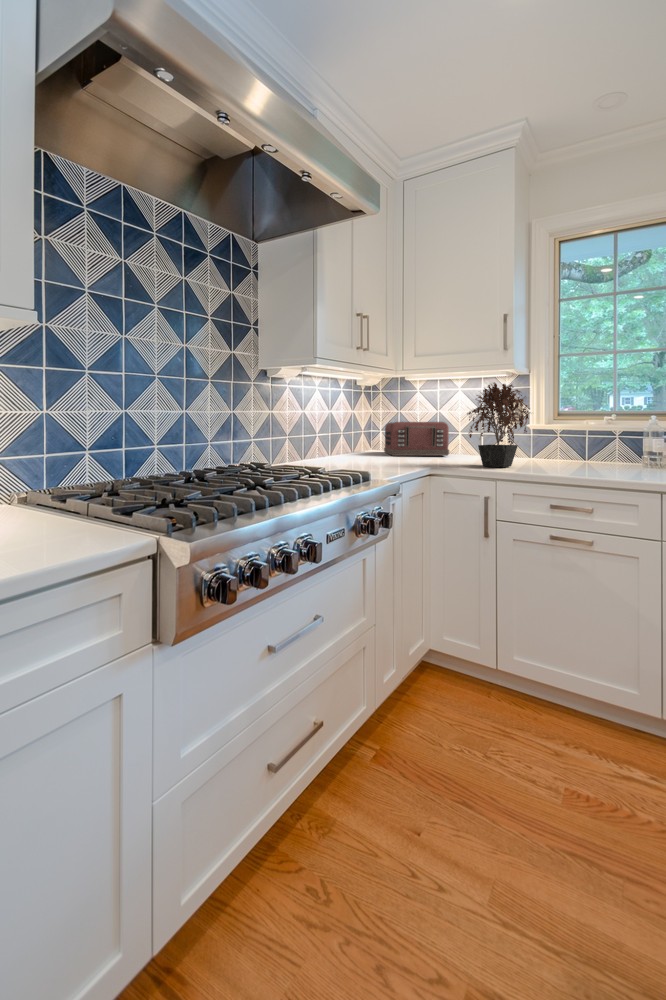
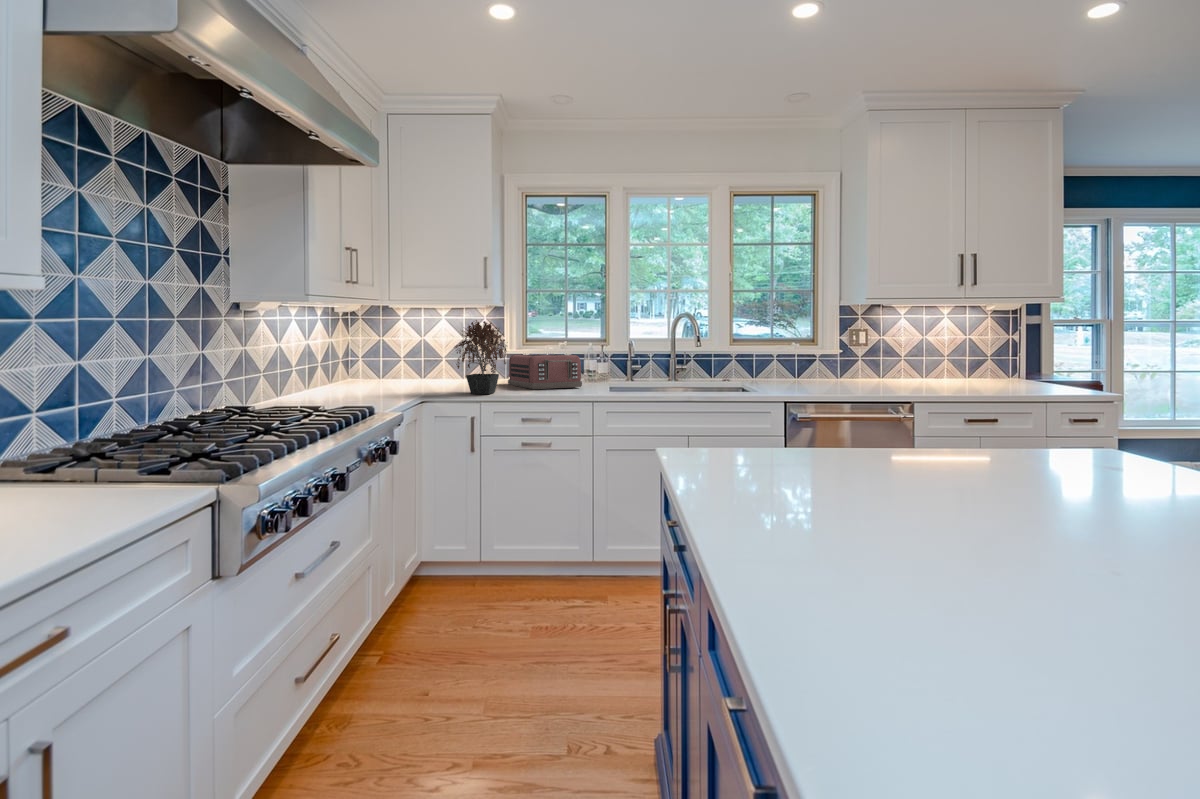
toaster: present [384,422,449,456] -> present [508,354,582,389]

